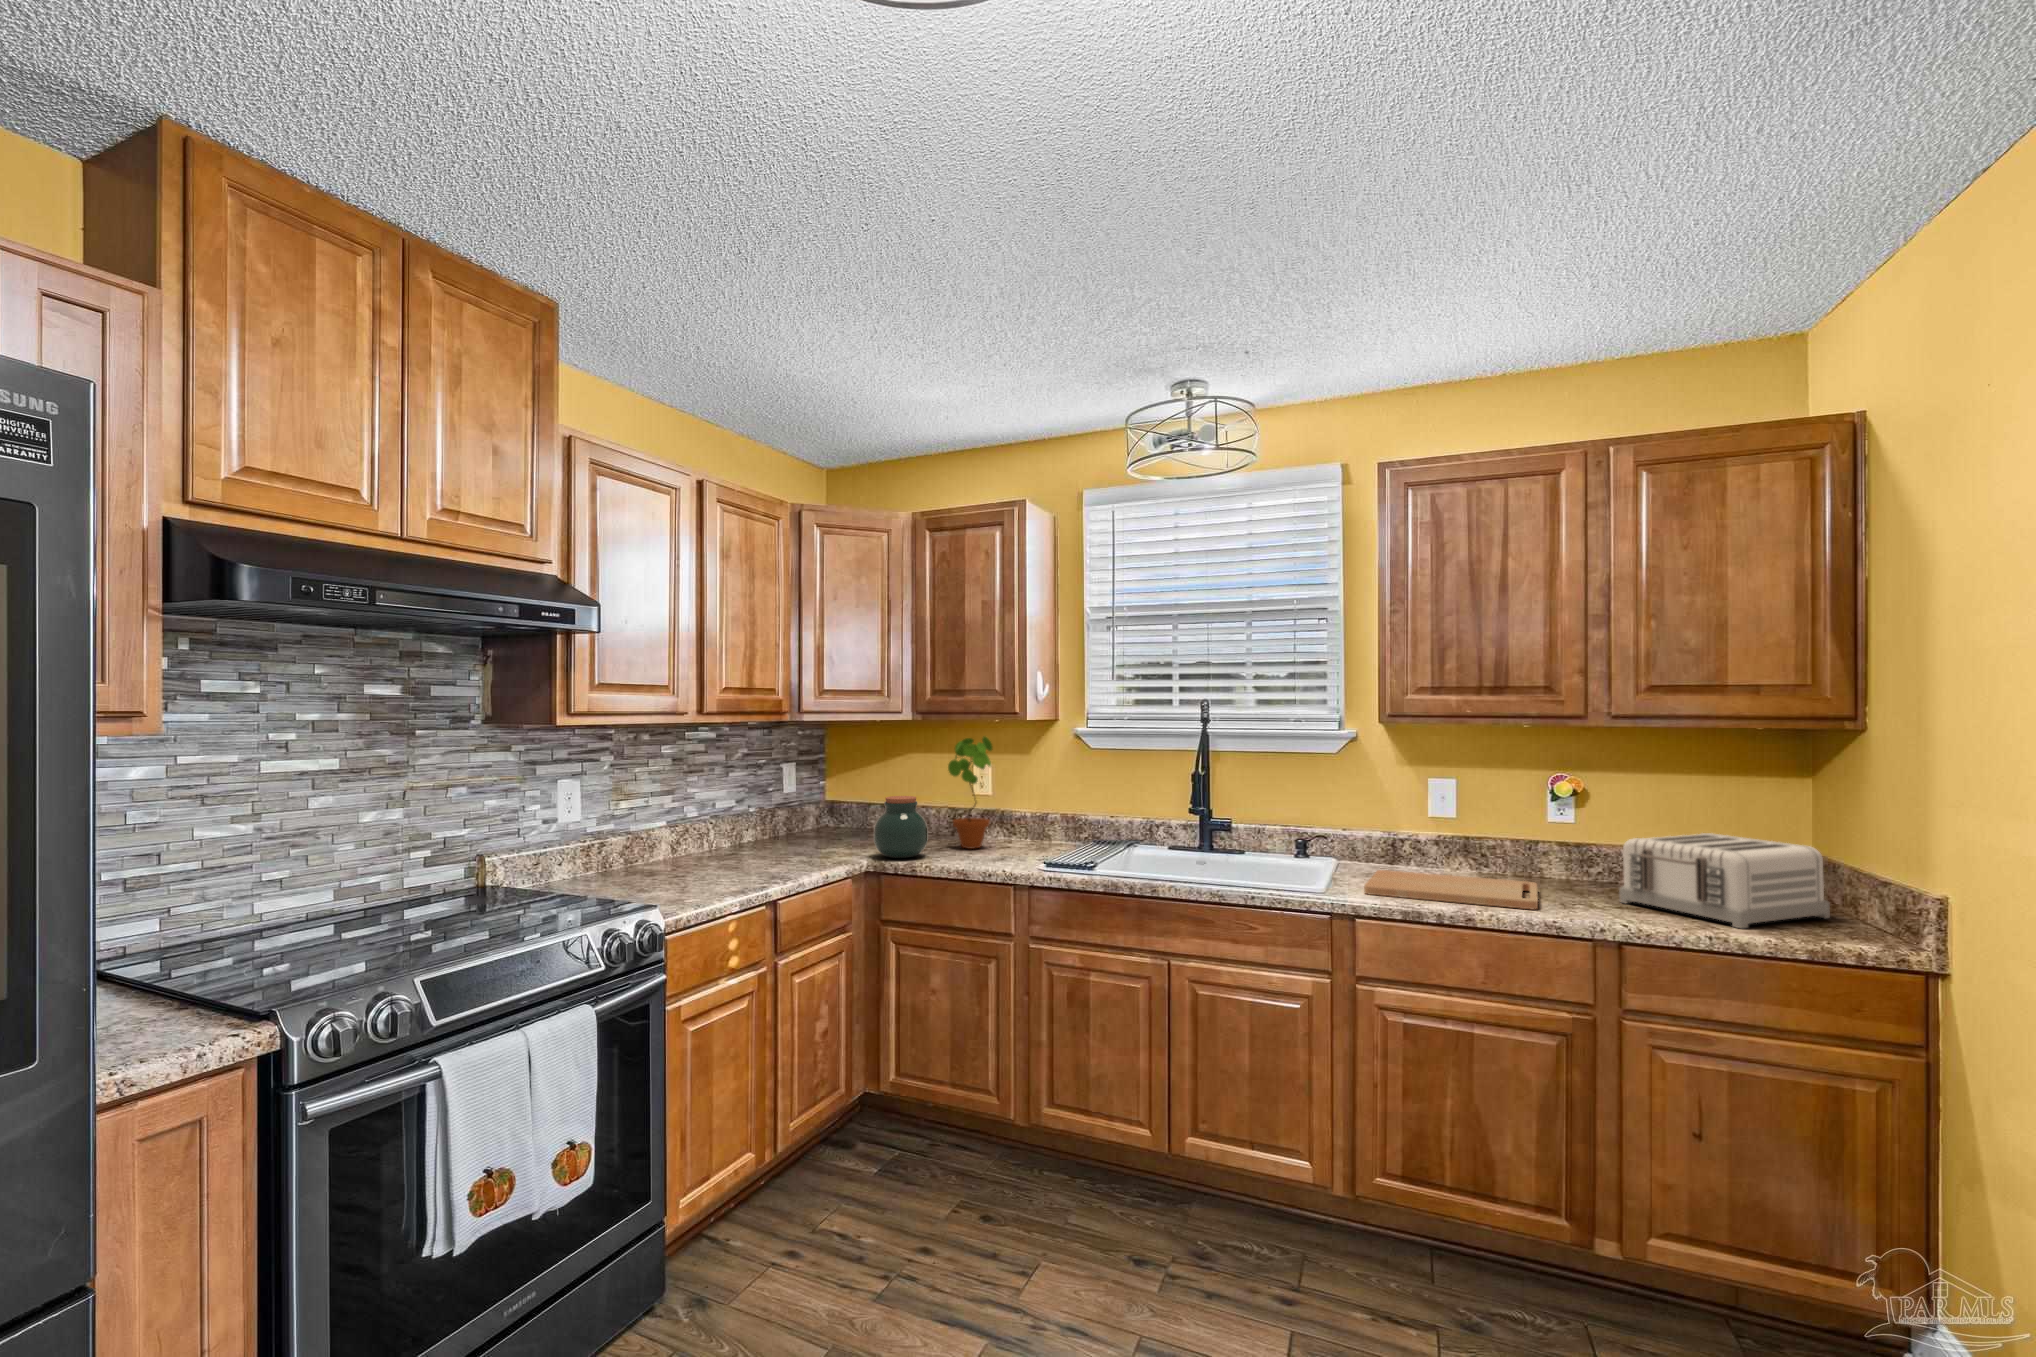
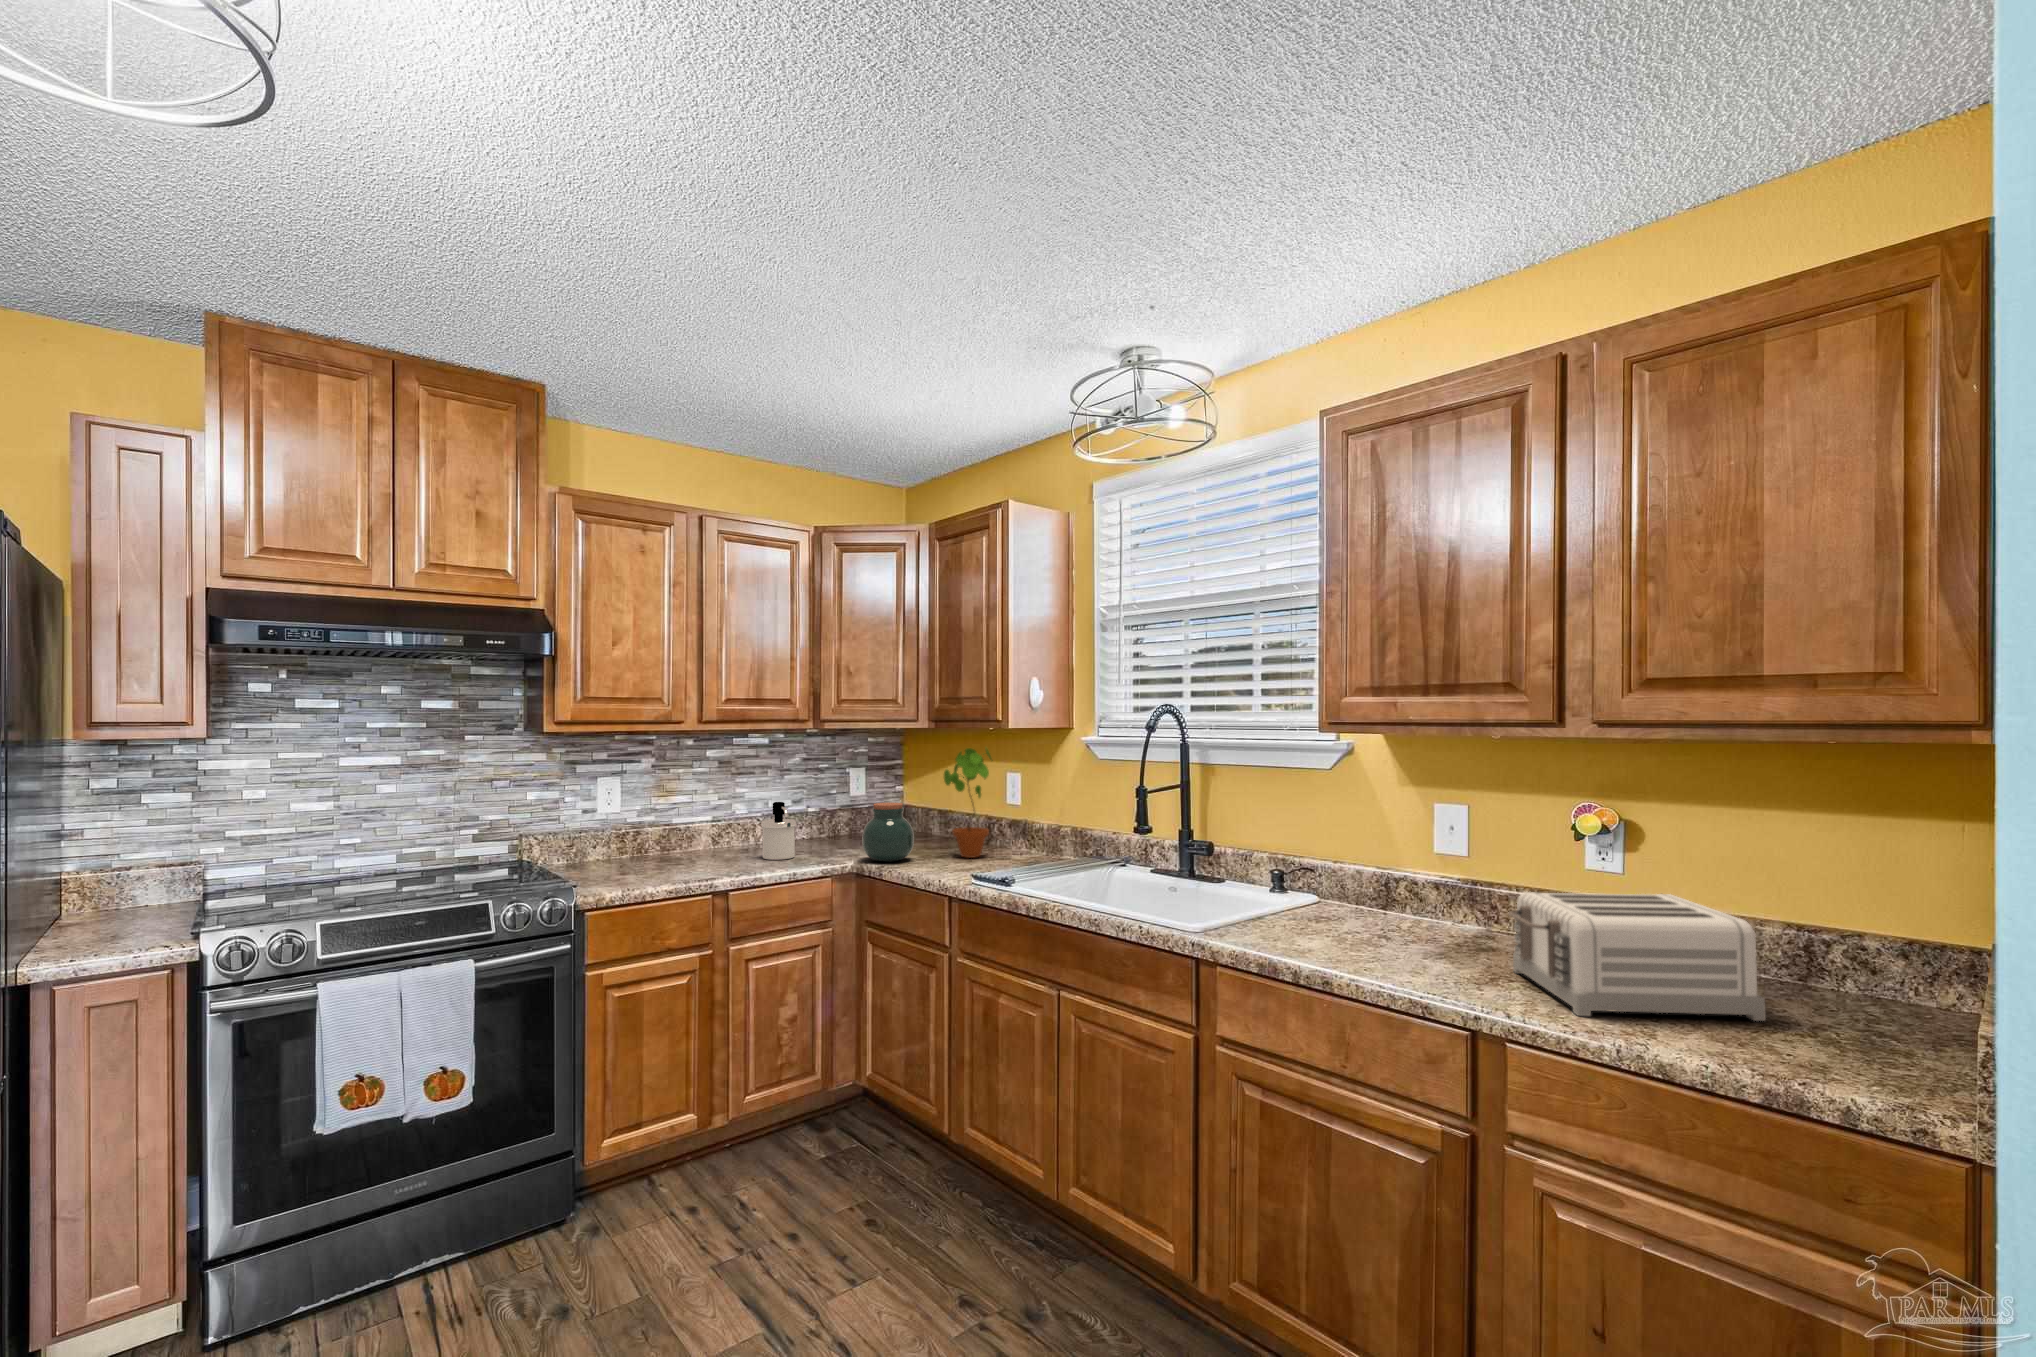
soap dispenser: none [757,800,802,865] -> present [761,802,796,860]
cutting board: present [1364,870,1538,909] -> none [1226,909,1444,967]

